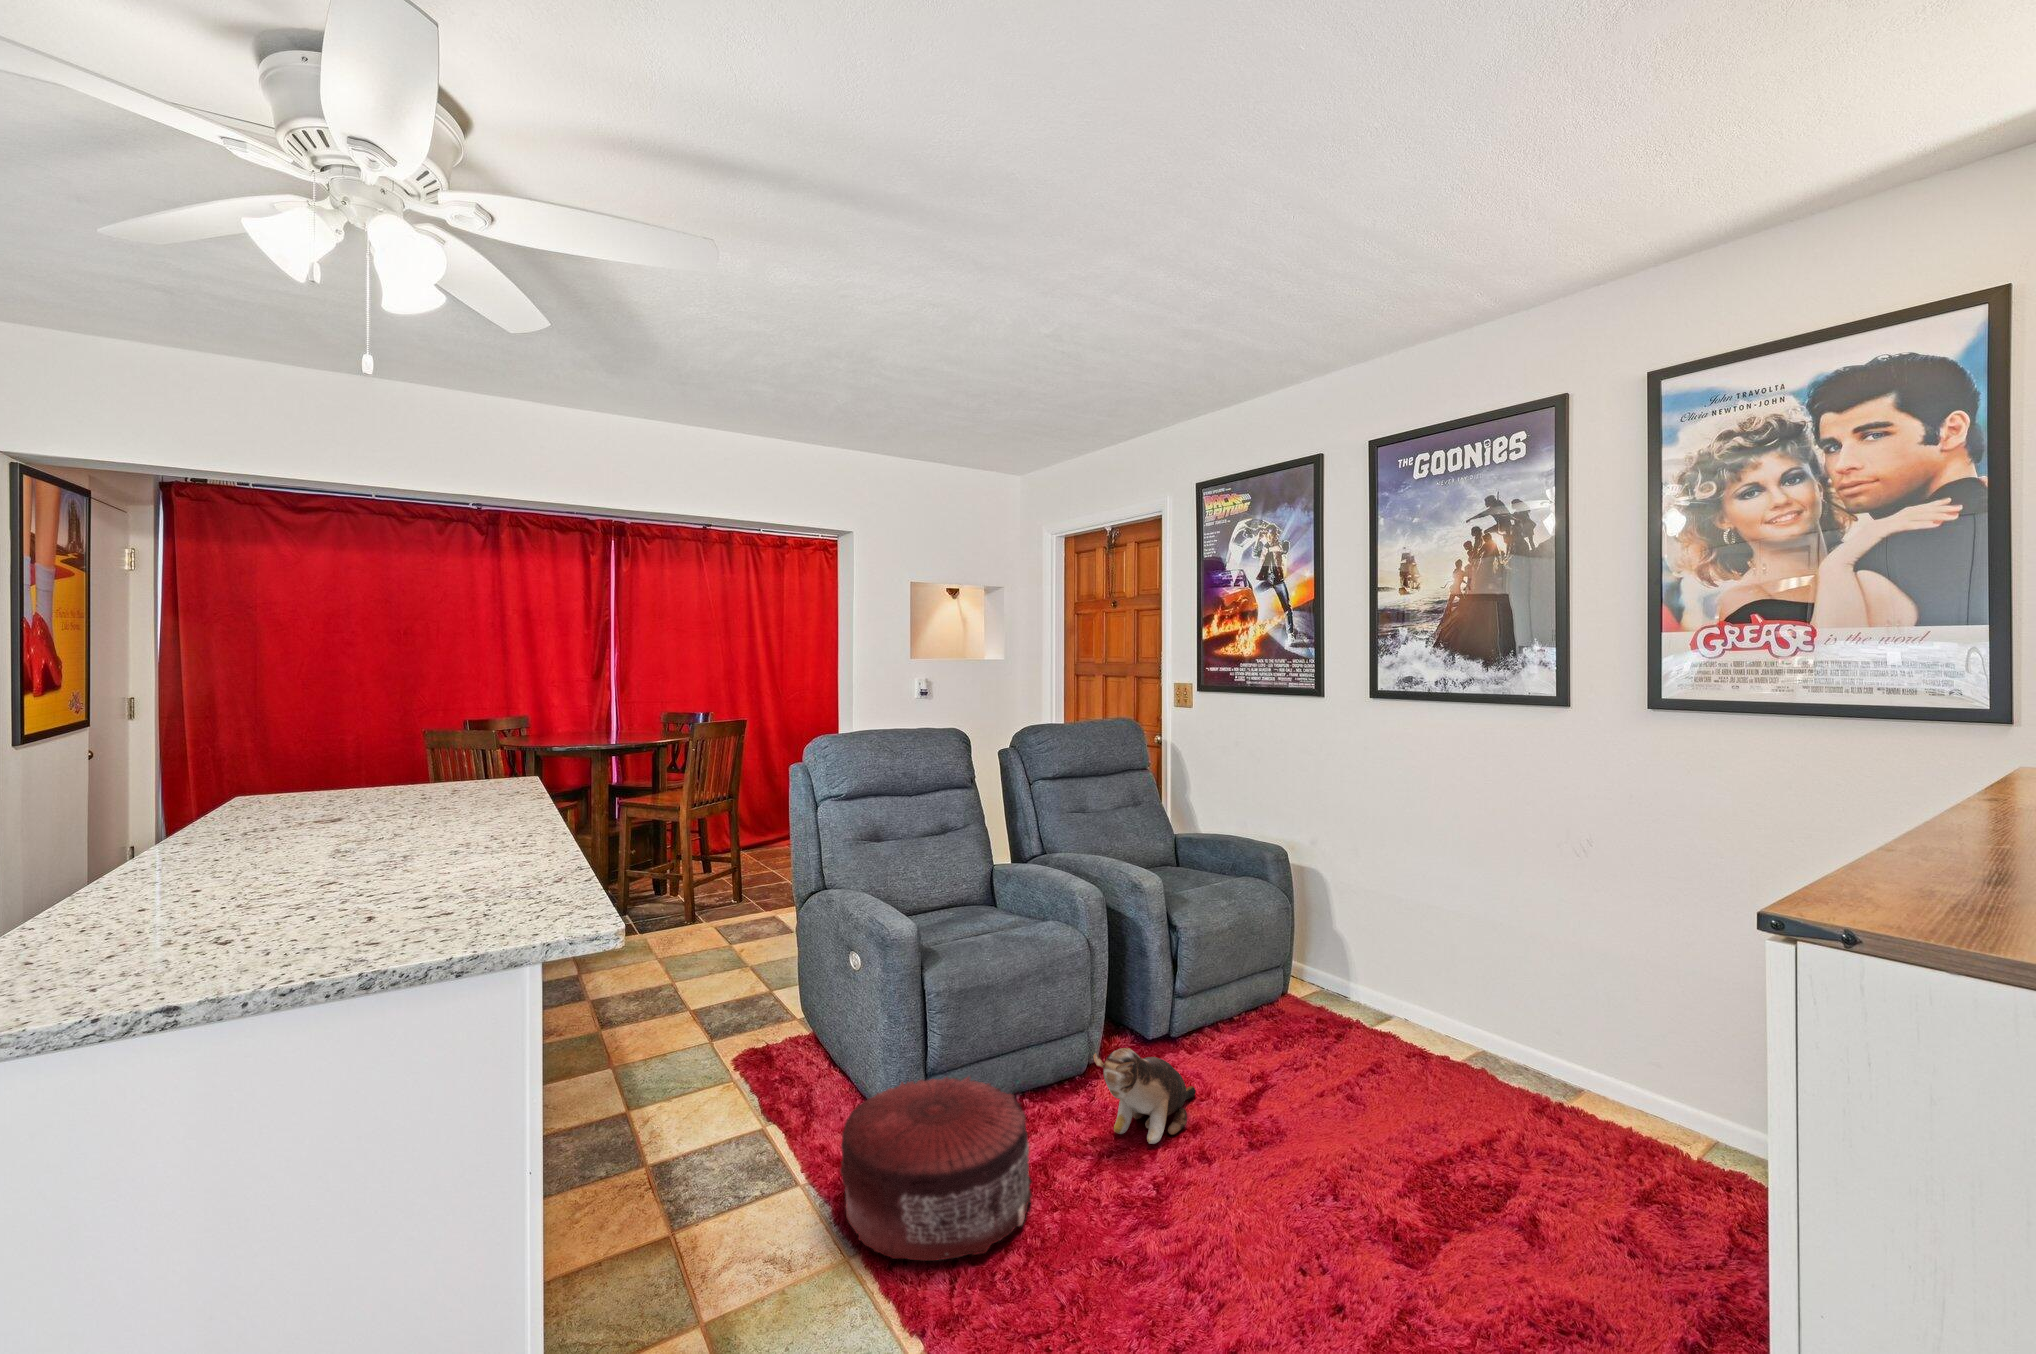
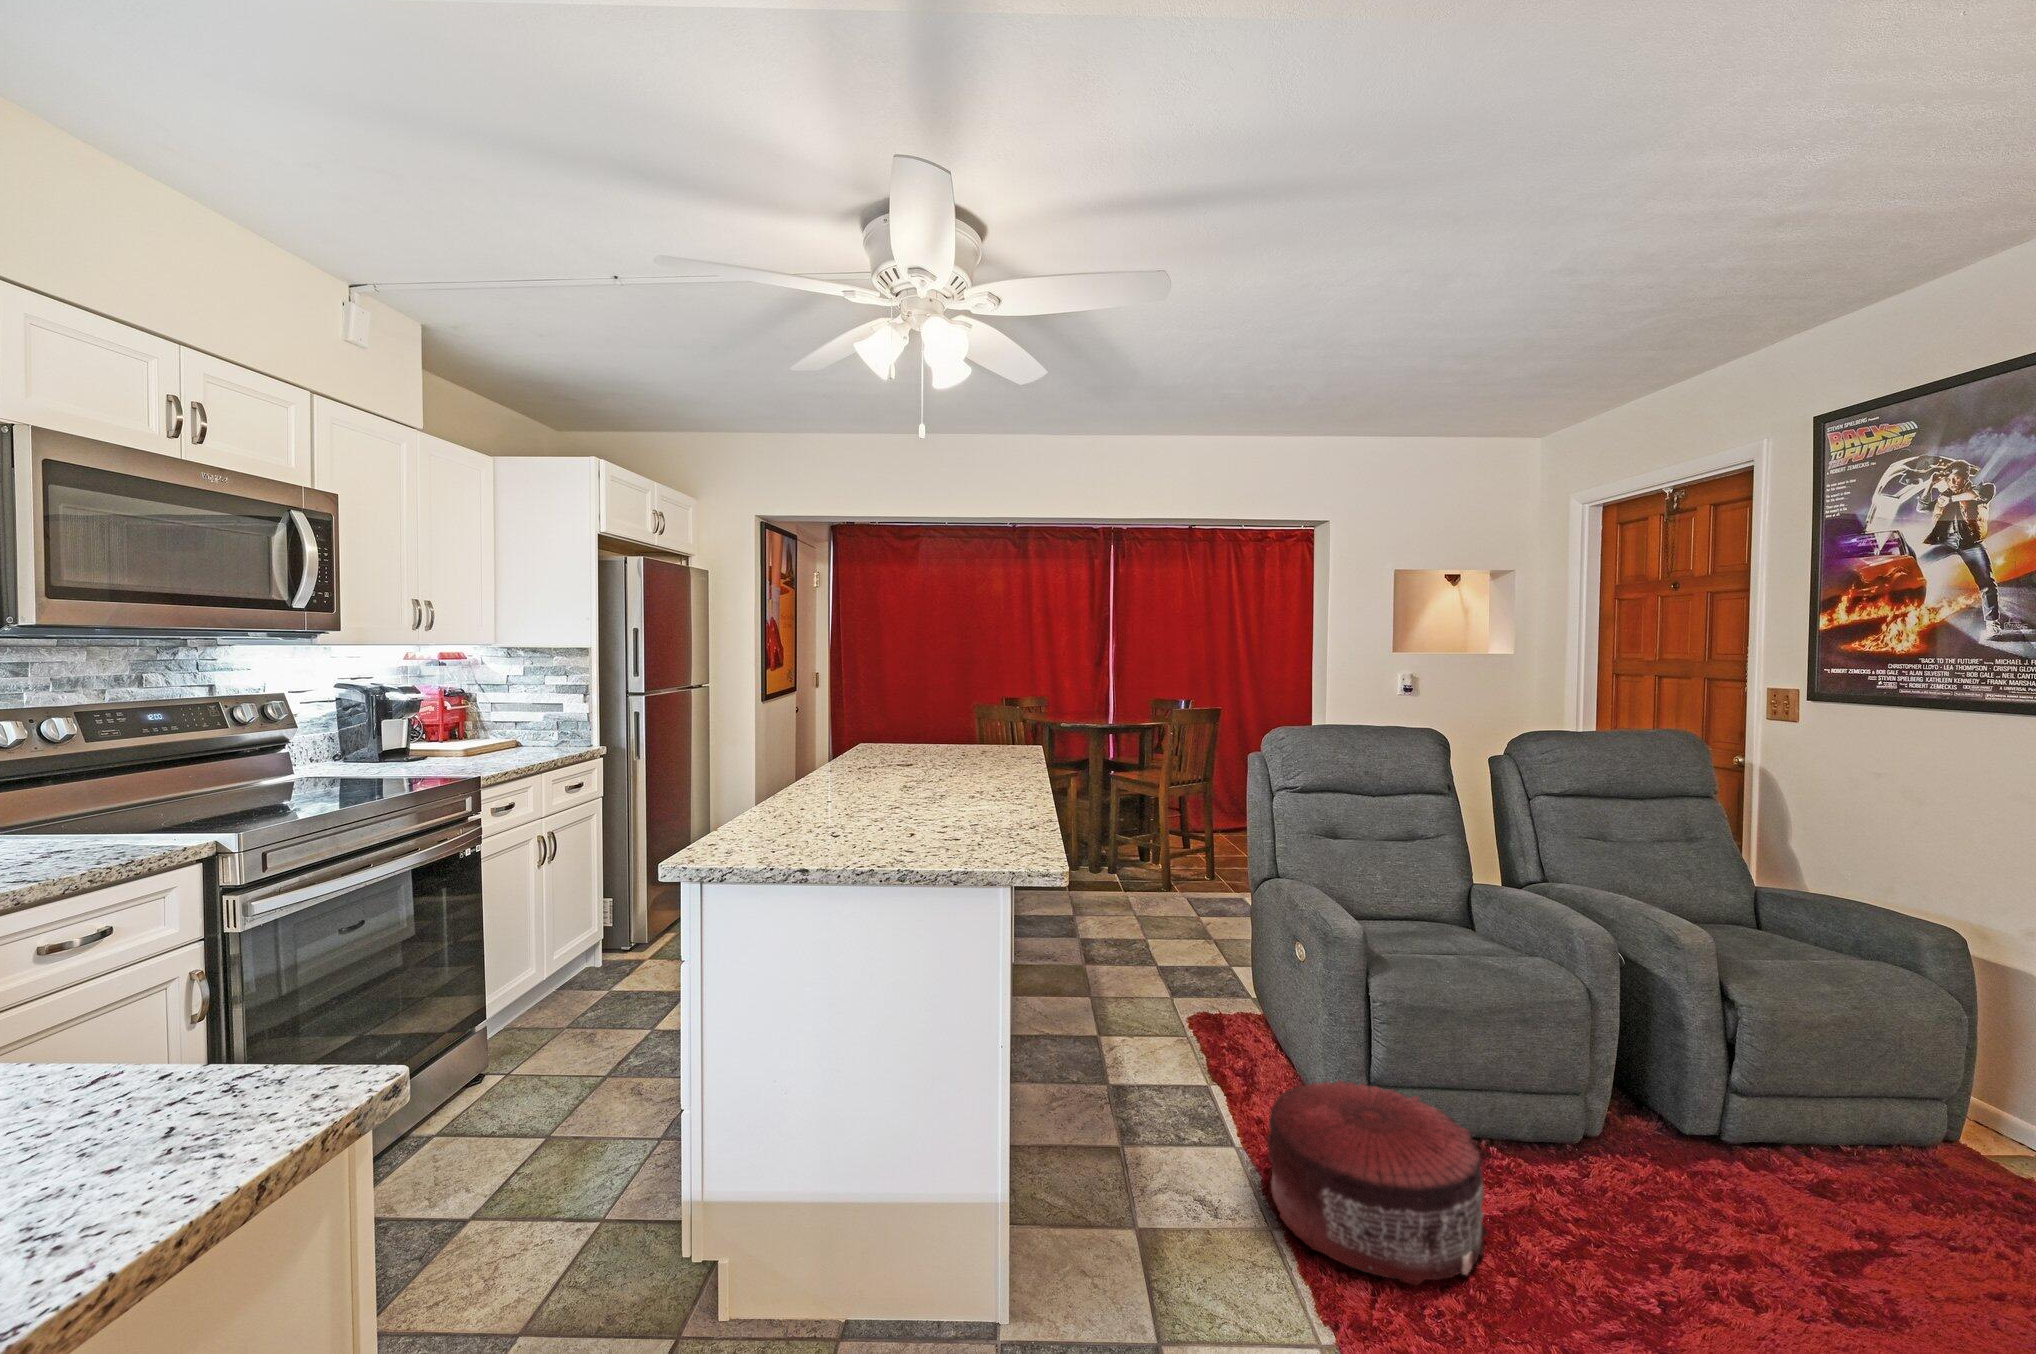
plush toy: present [1093,1048,1196,1144] -> none [1583,1116,1752,1254]

